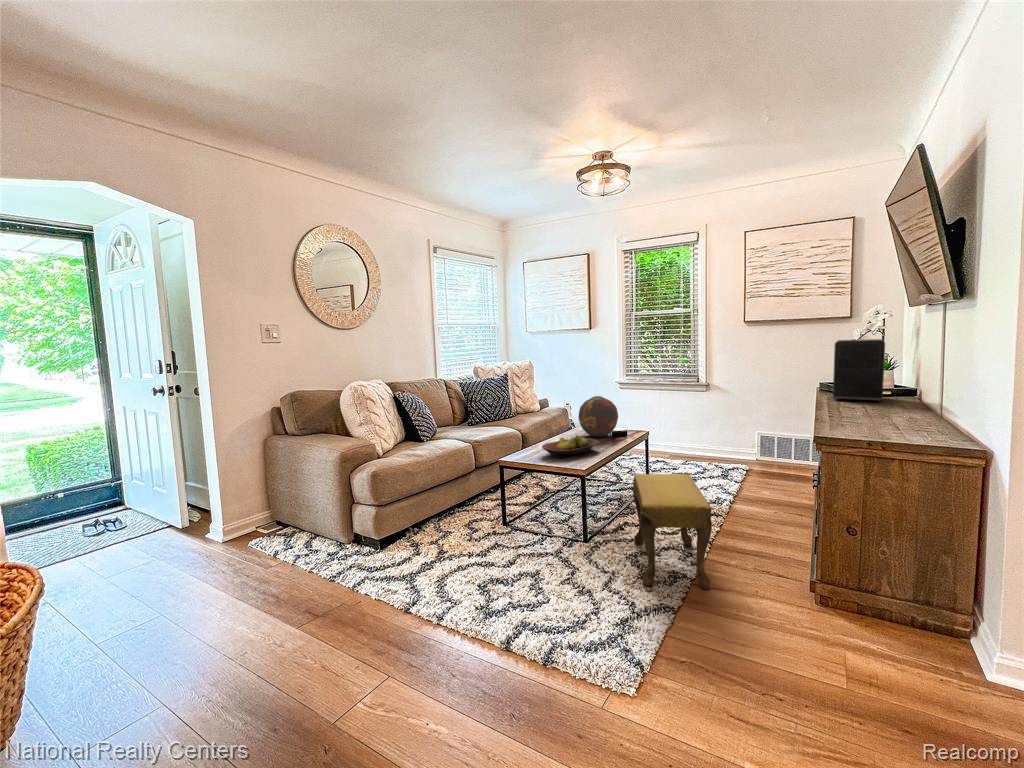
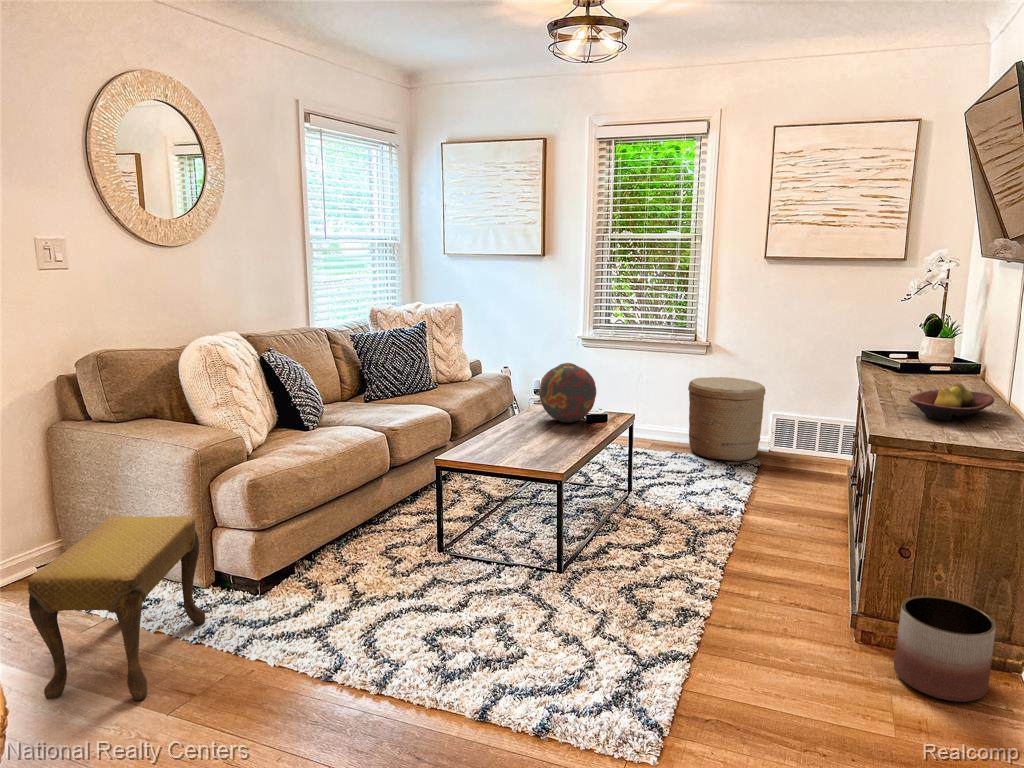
speaker: present [833,339,885,402] -> none [880,297,948,383]
woven basket: none [692,407,749,466] -> present [688,377,766,461]
fruit bowl: present [542,435,599,457] -> present [909,383,994,421]
footstool: present [633,474,712,589] -> present [28,516,205,700]
planter: none [851,569,943,664] -> present [894,596,996,702]

